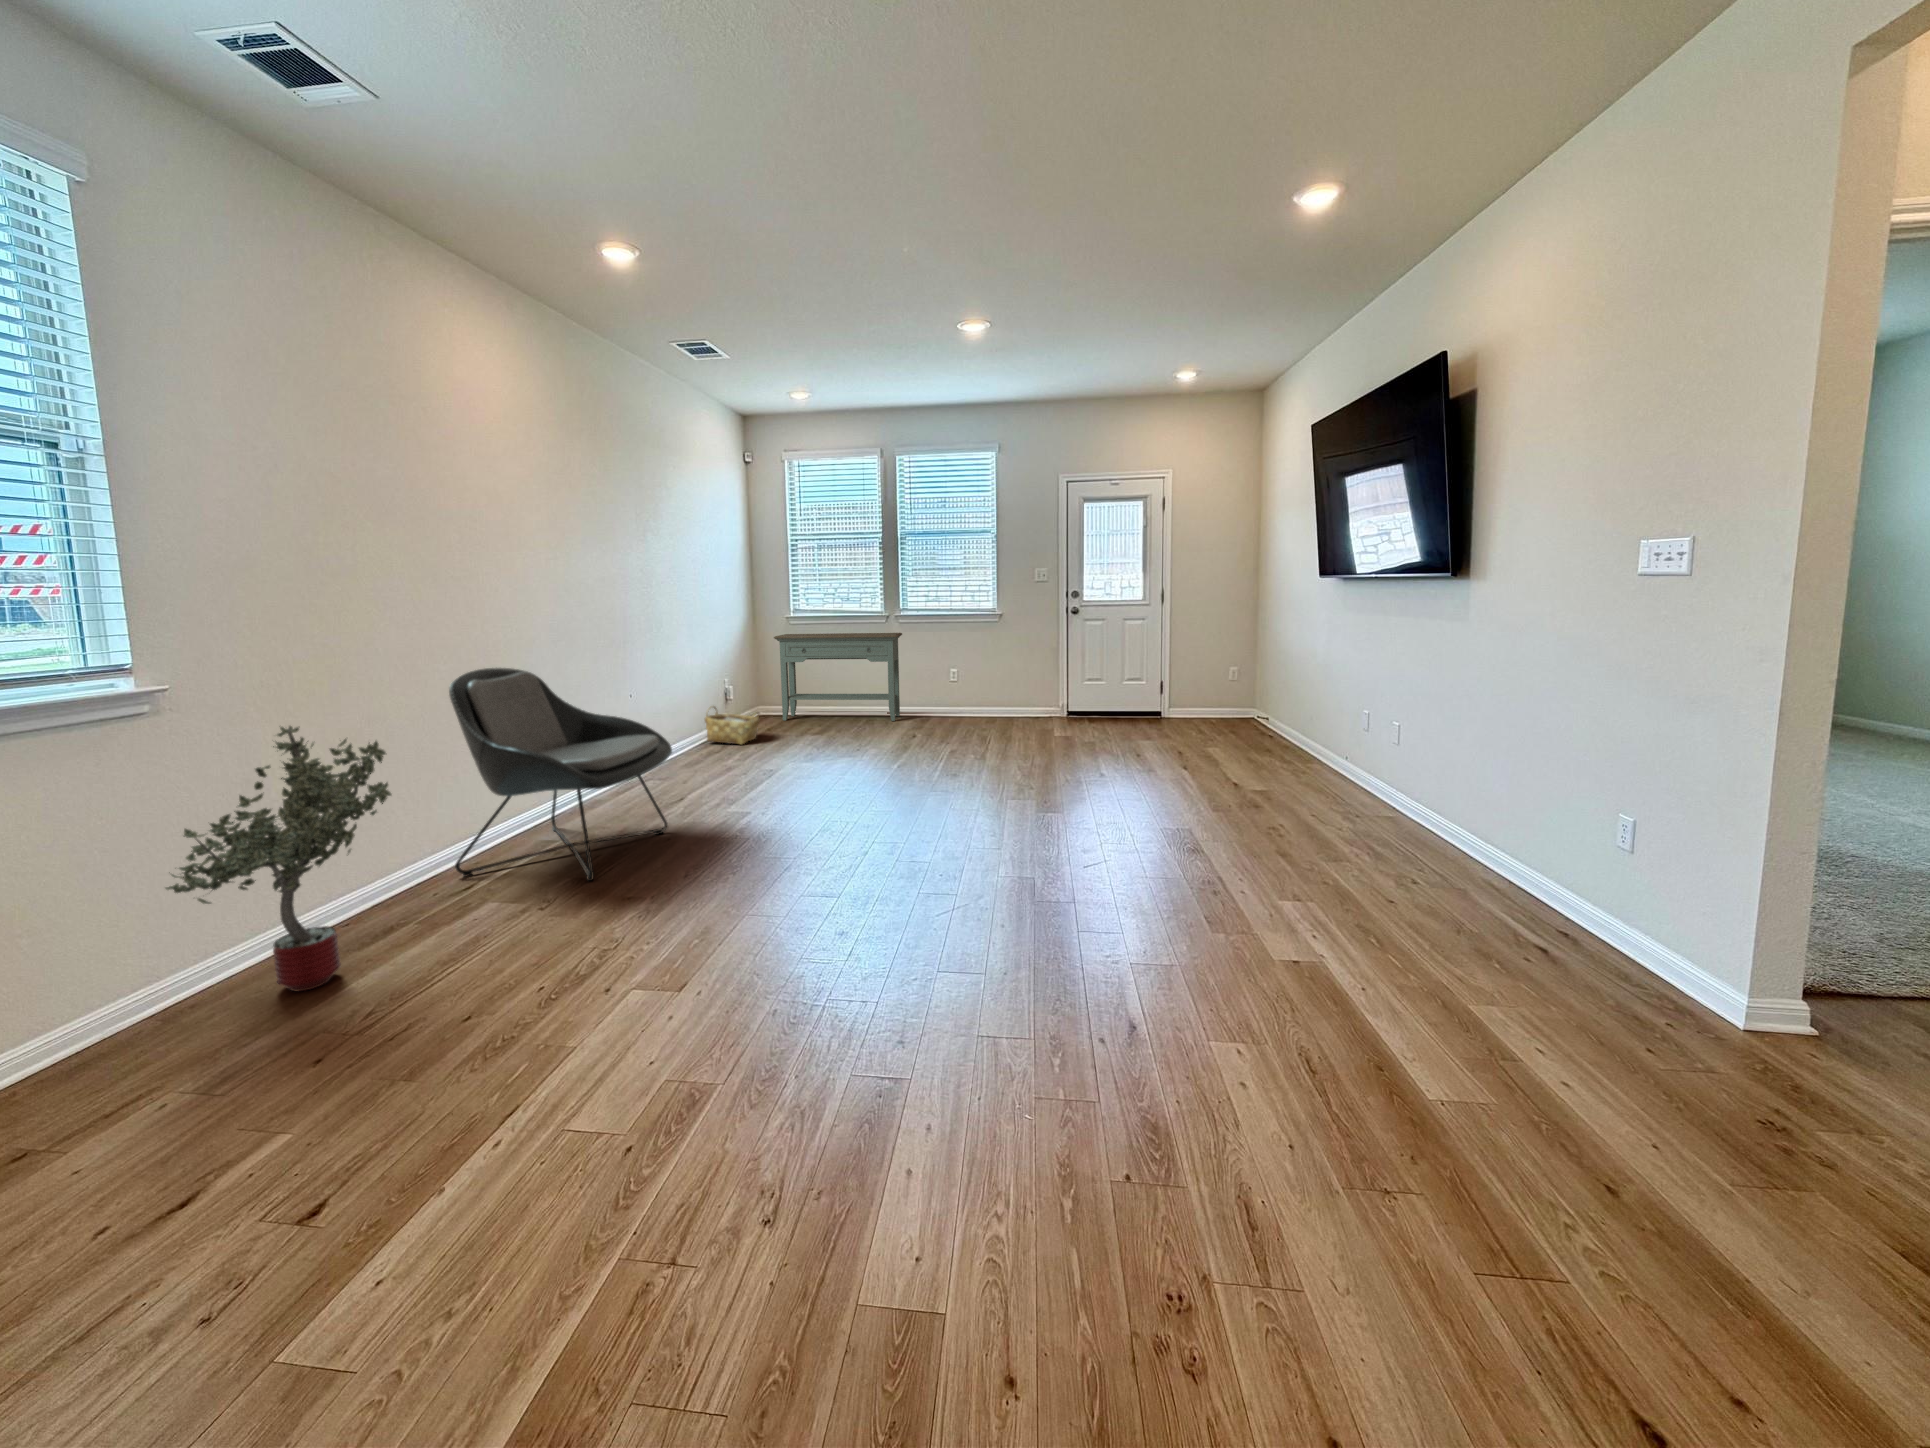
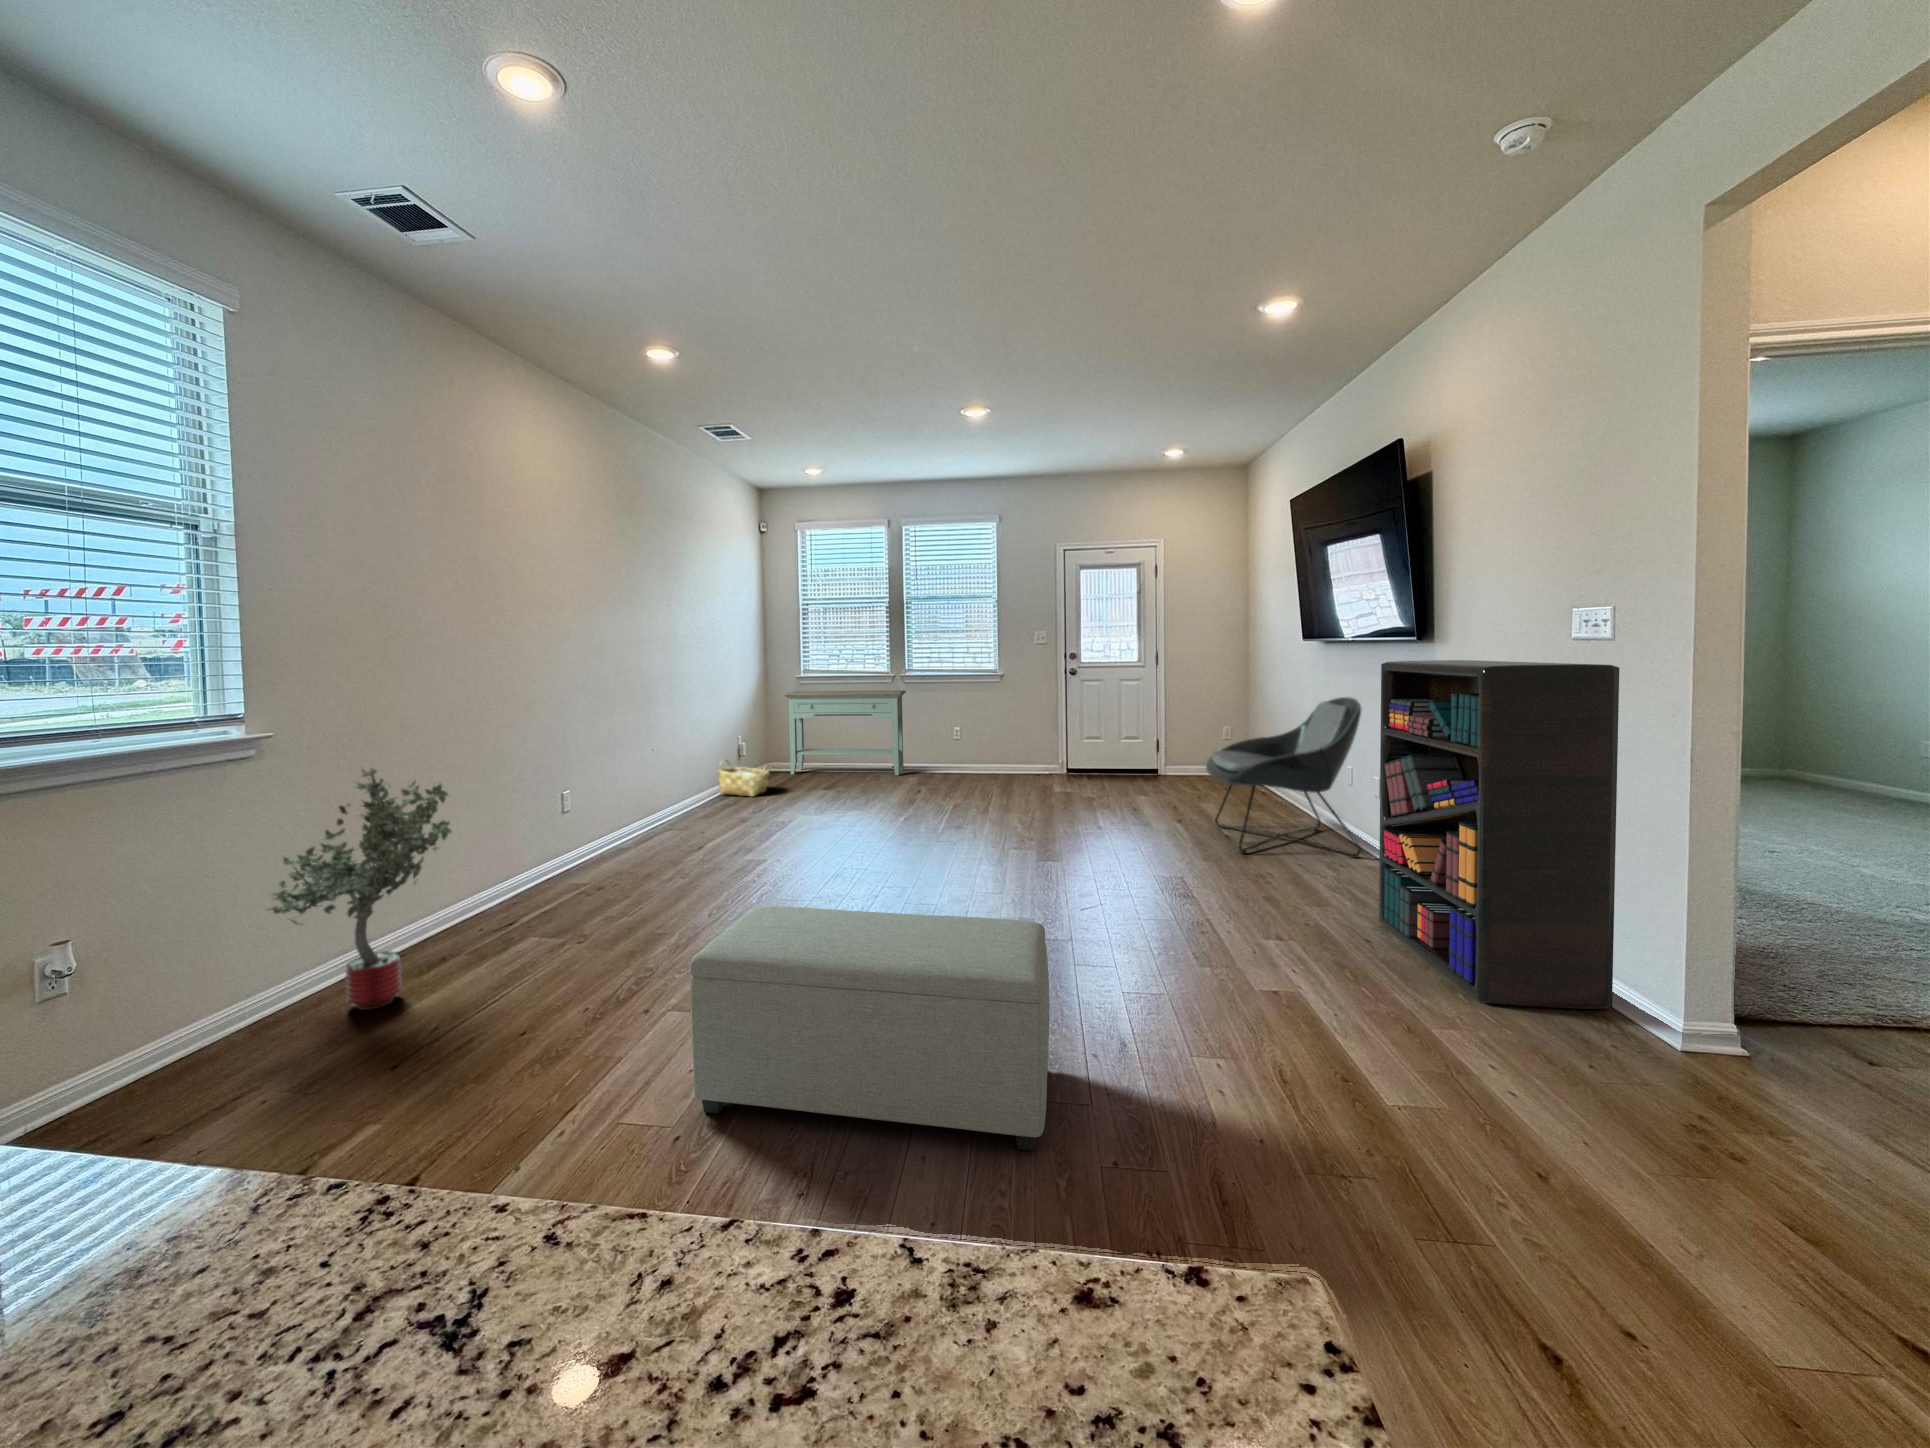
bookshelf: none [1402,600,1699,980] -> present [1379,660,1619,1009]
lounge chair: present [449,668,672,881] -> present [1206,697,1362,858]
ottoman: none [643,880,1052,1160] -> present [691,906,1049,1151]

